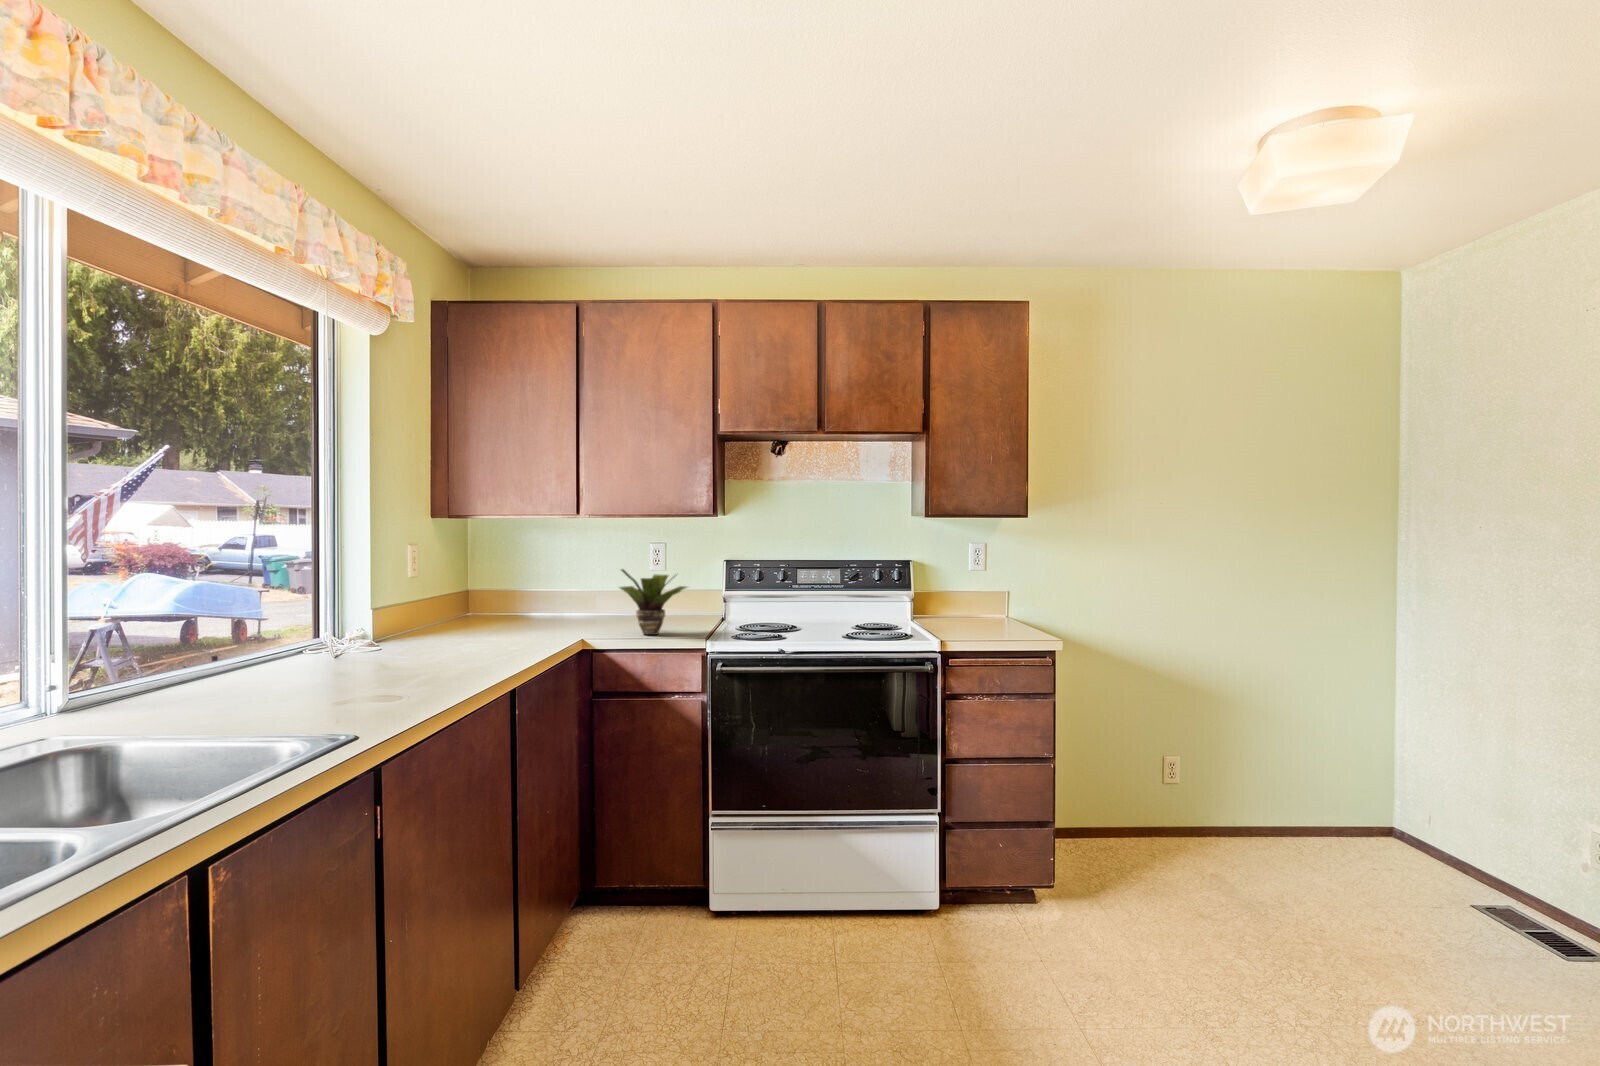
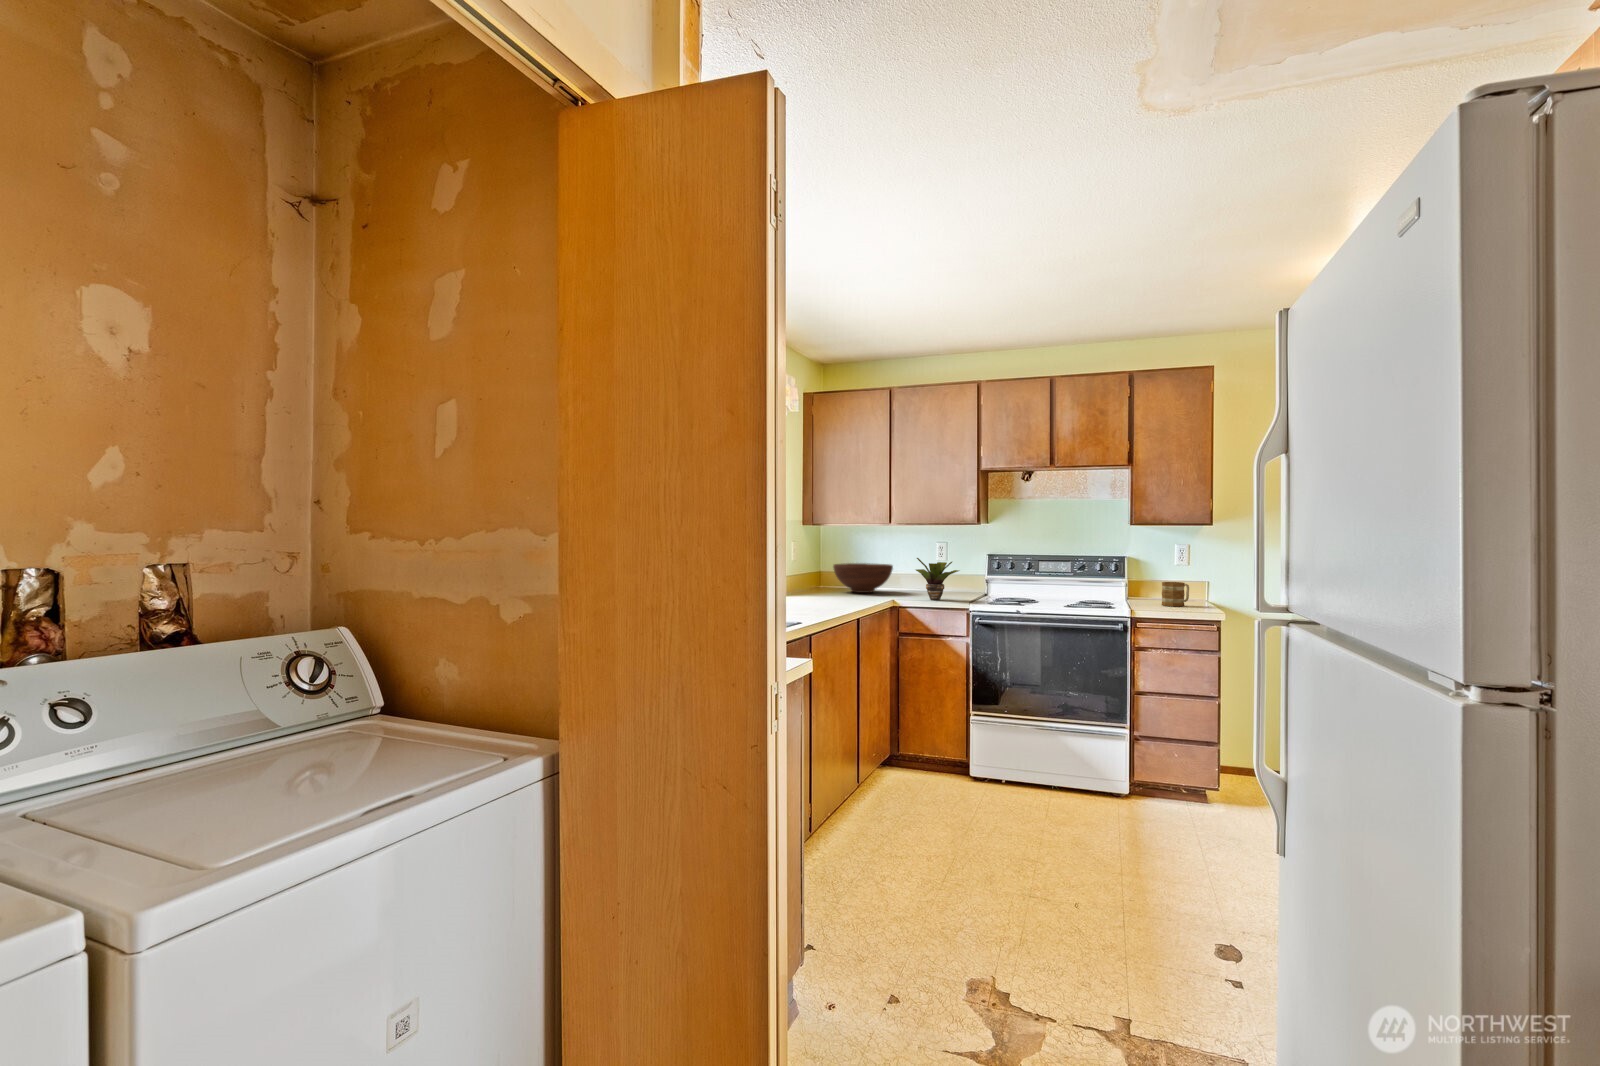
fruit bowl: none [485,577,584,624] -> present [833,563,893,593]
mug: none [961,593,992,628] -> present [1162,582,1189,607]

